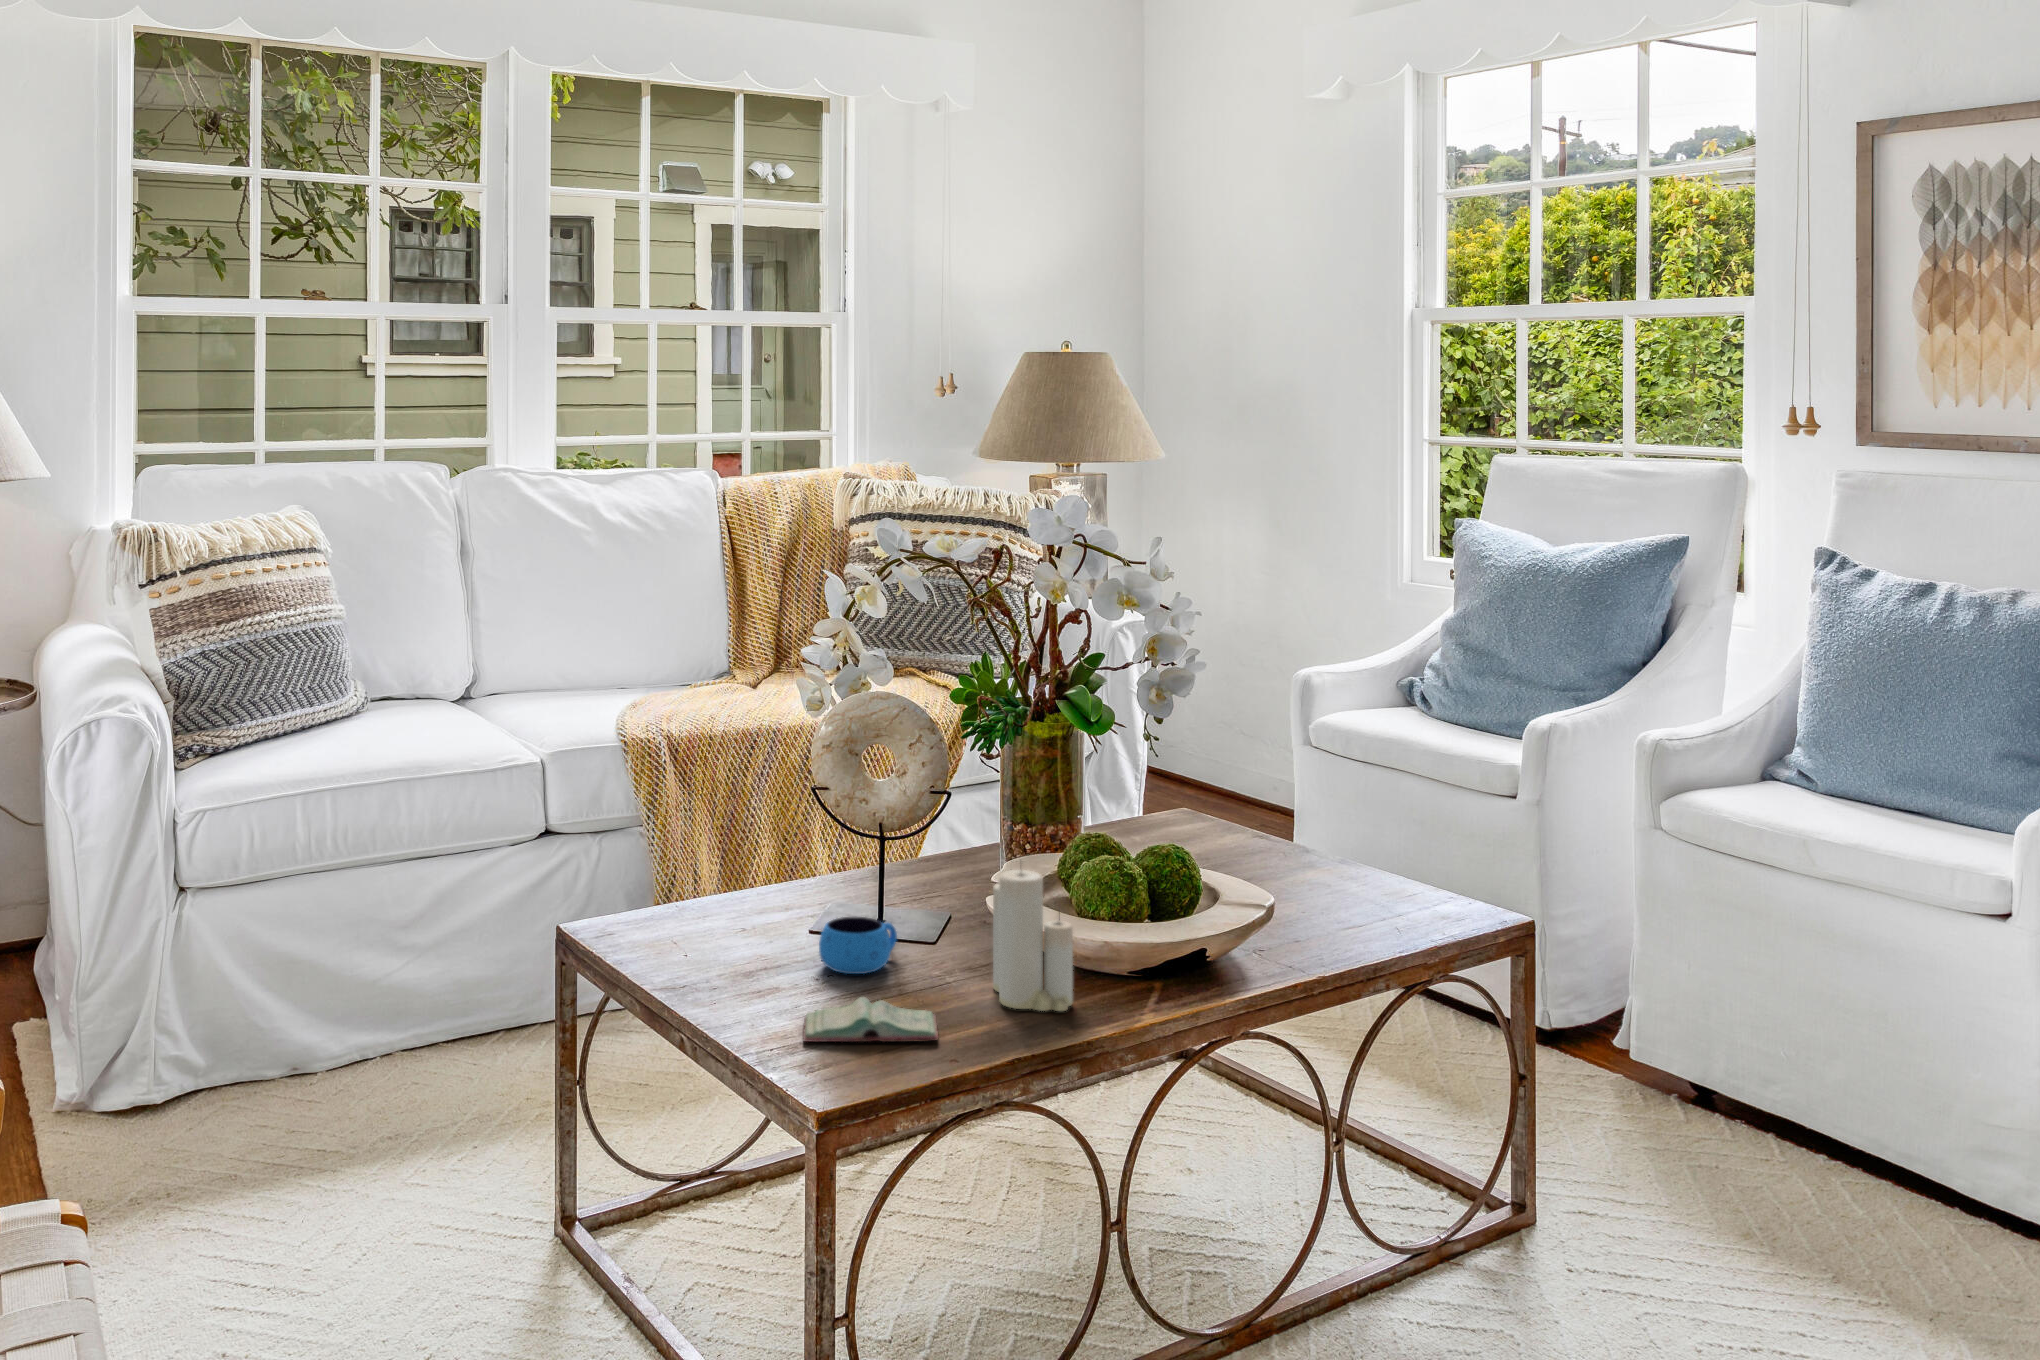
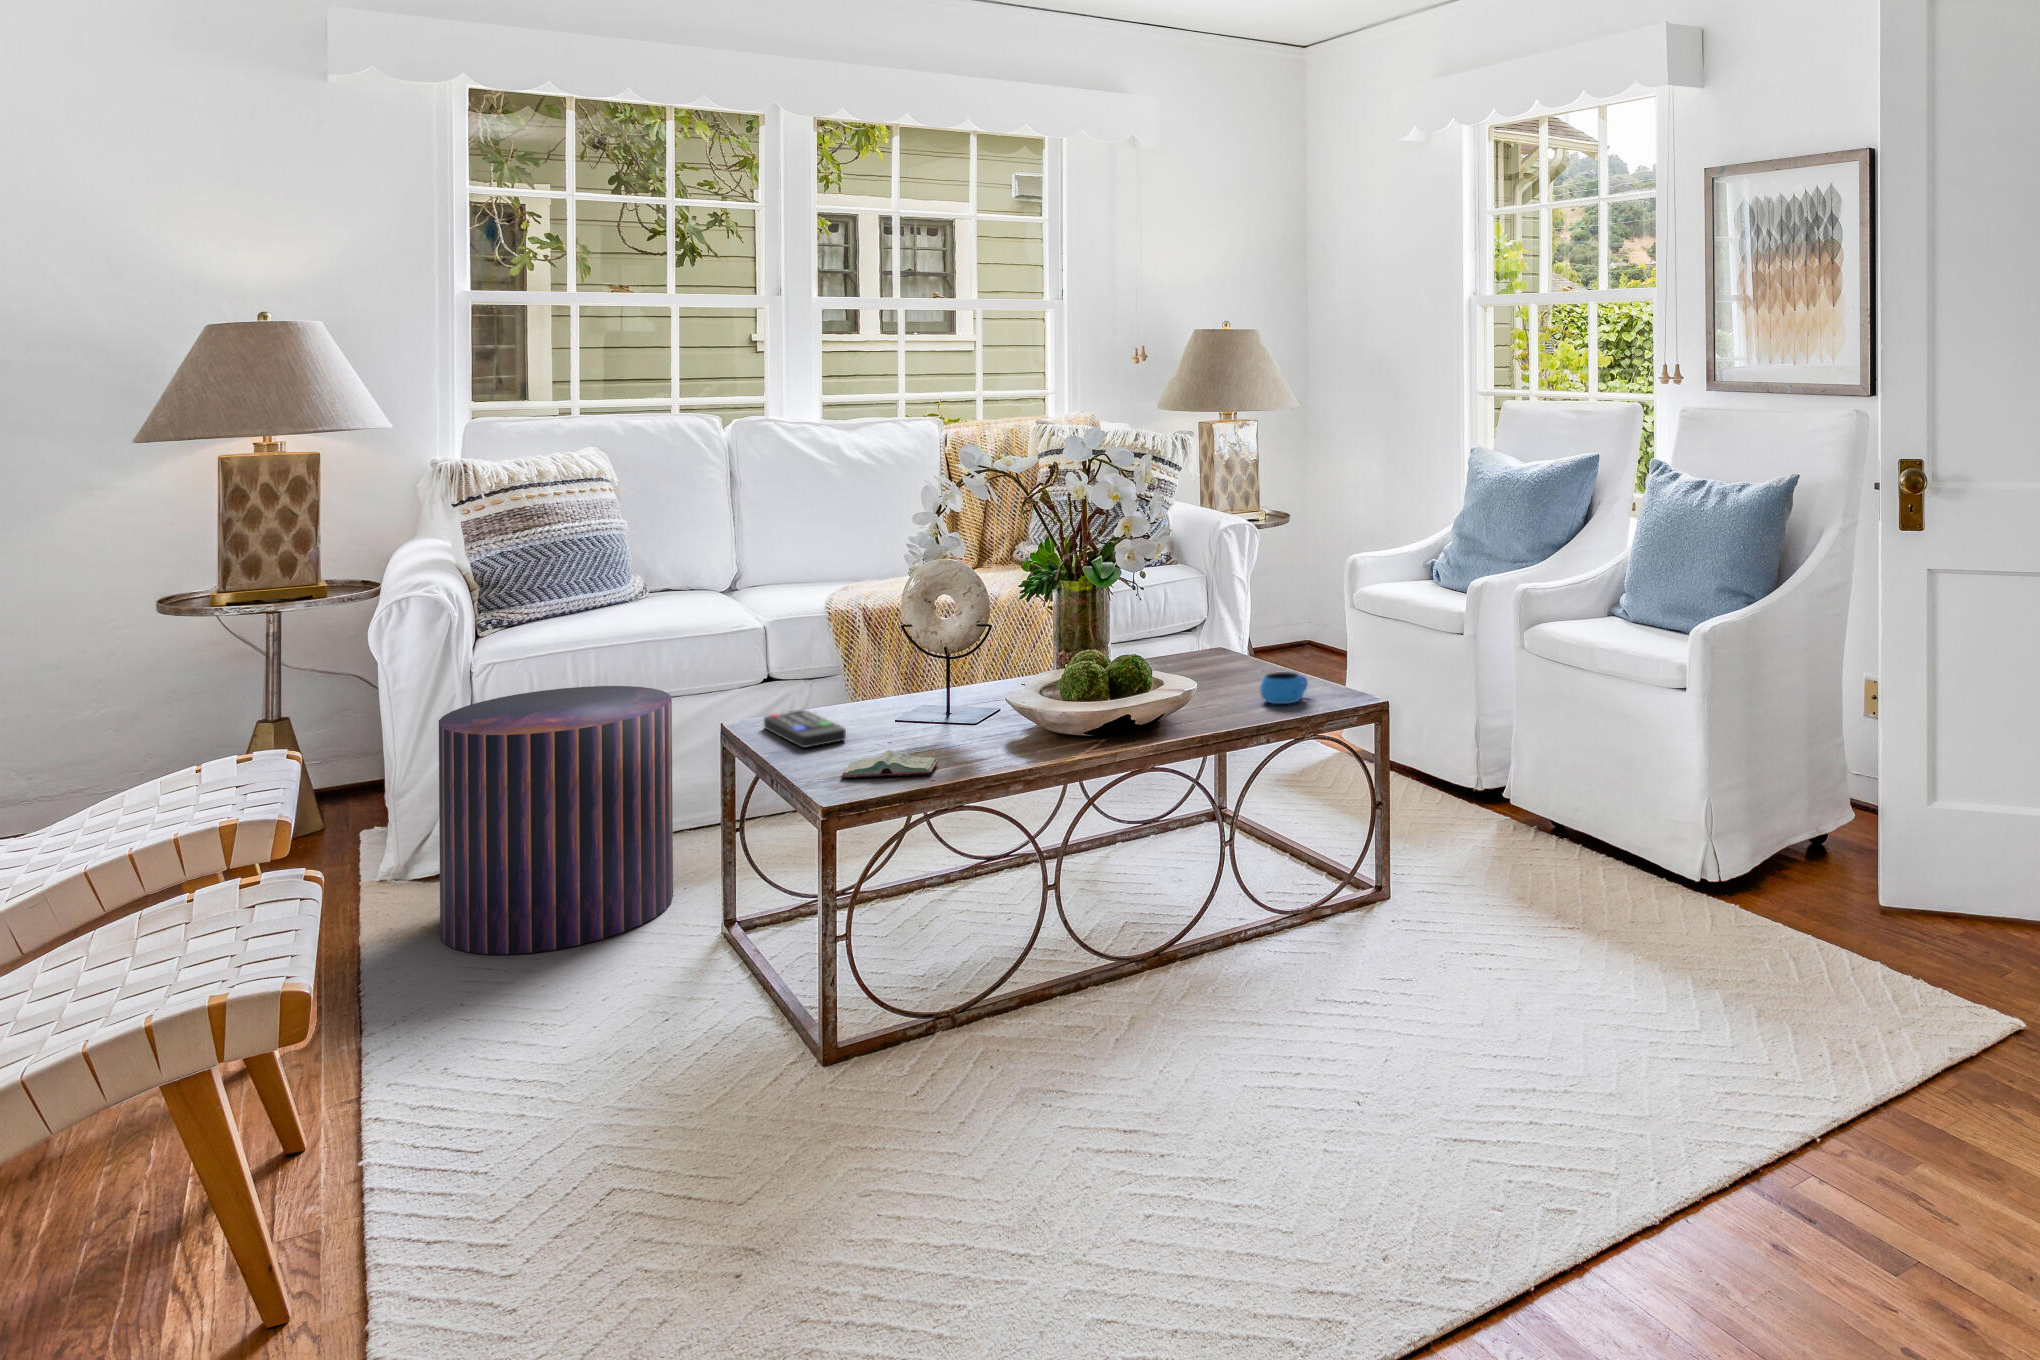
pouf: none [161,850,466,1252] -> present [439,686,673,954]
candle: present [993,869,1073,1011] -> none [988,659,1037,756]
remote control: none [632,911,767,979] -> present [764,710,846,747]
mug: present [819,917,897,974] -> present [1260,672,1308,704]

